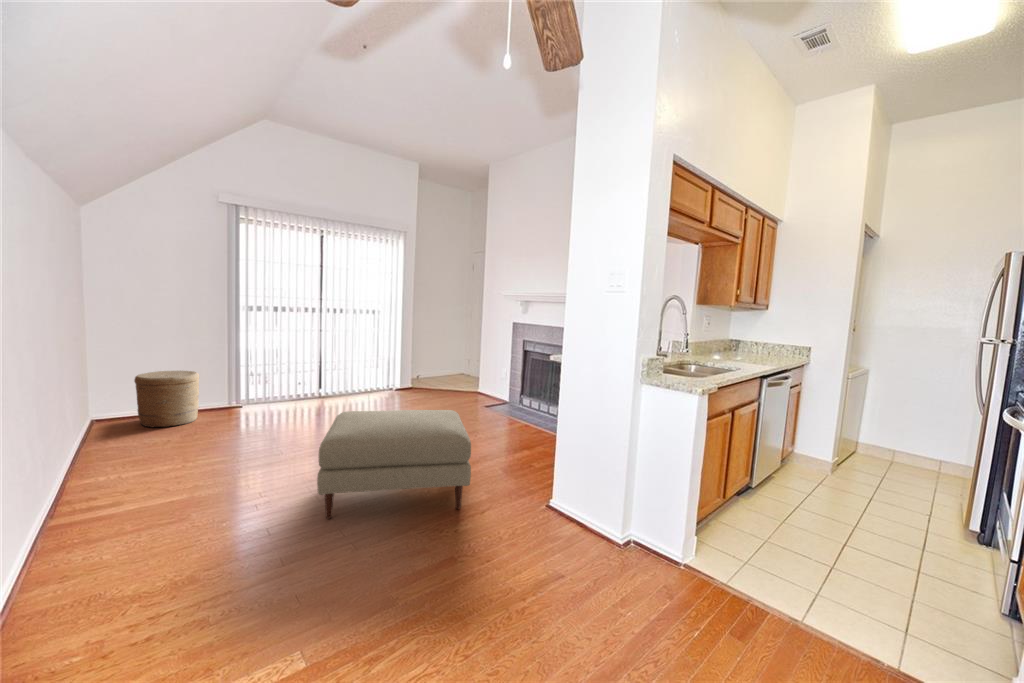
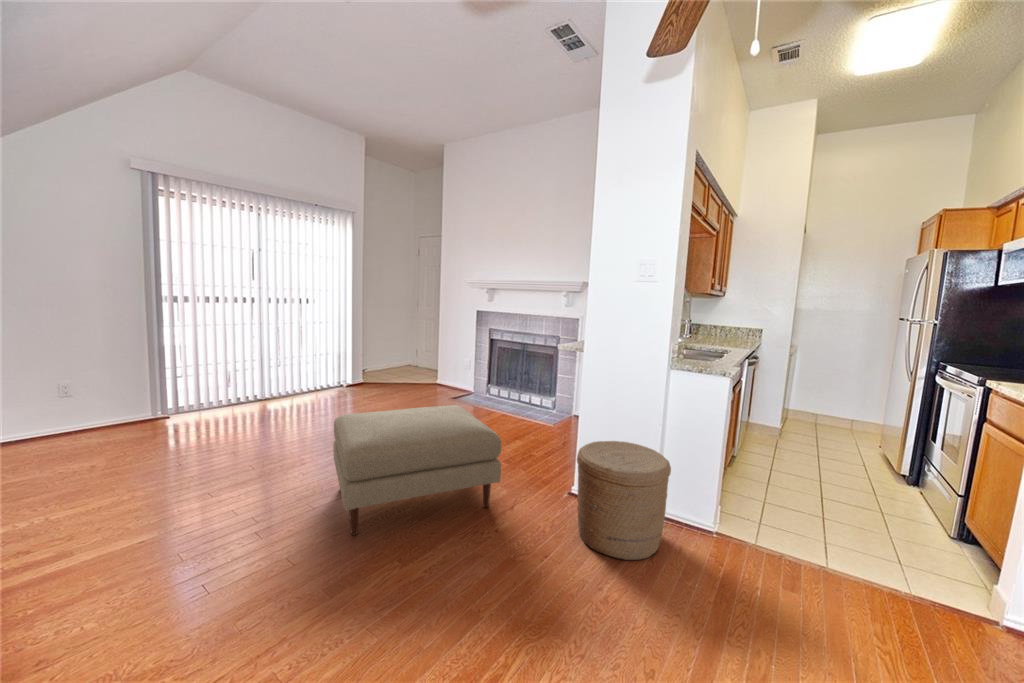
woven basket: present [134,371,199,427] -> present [577,441,671,560]

